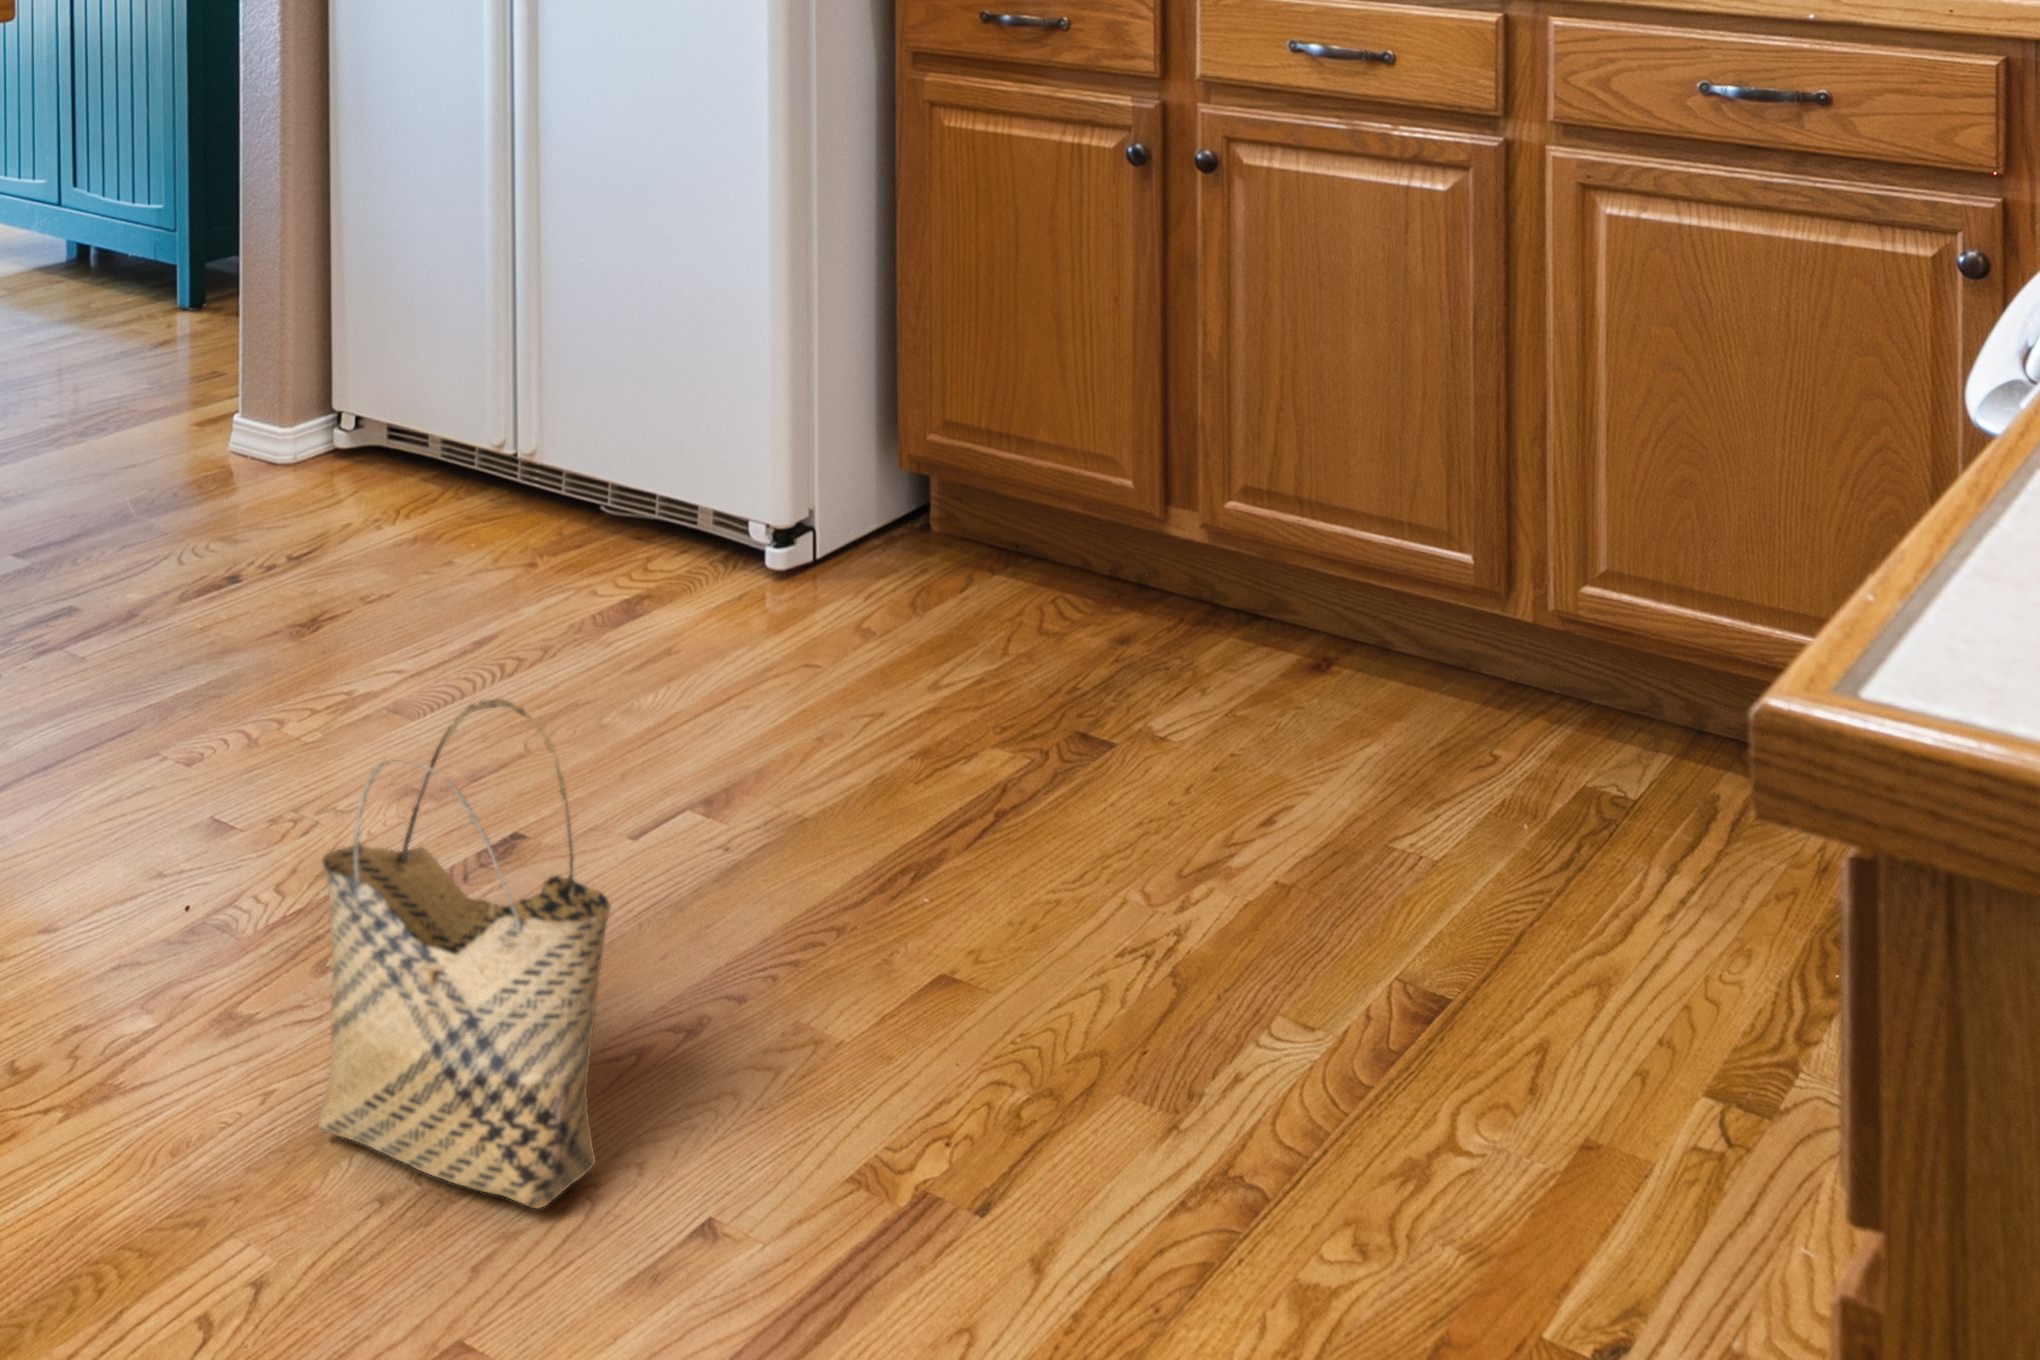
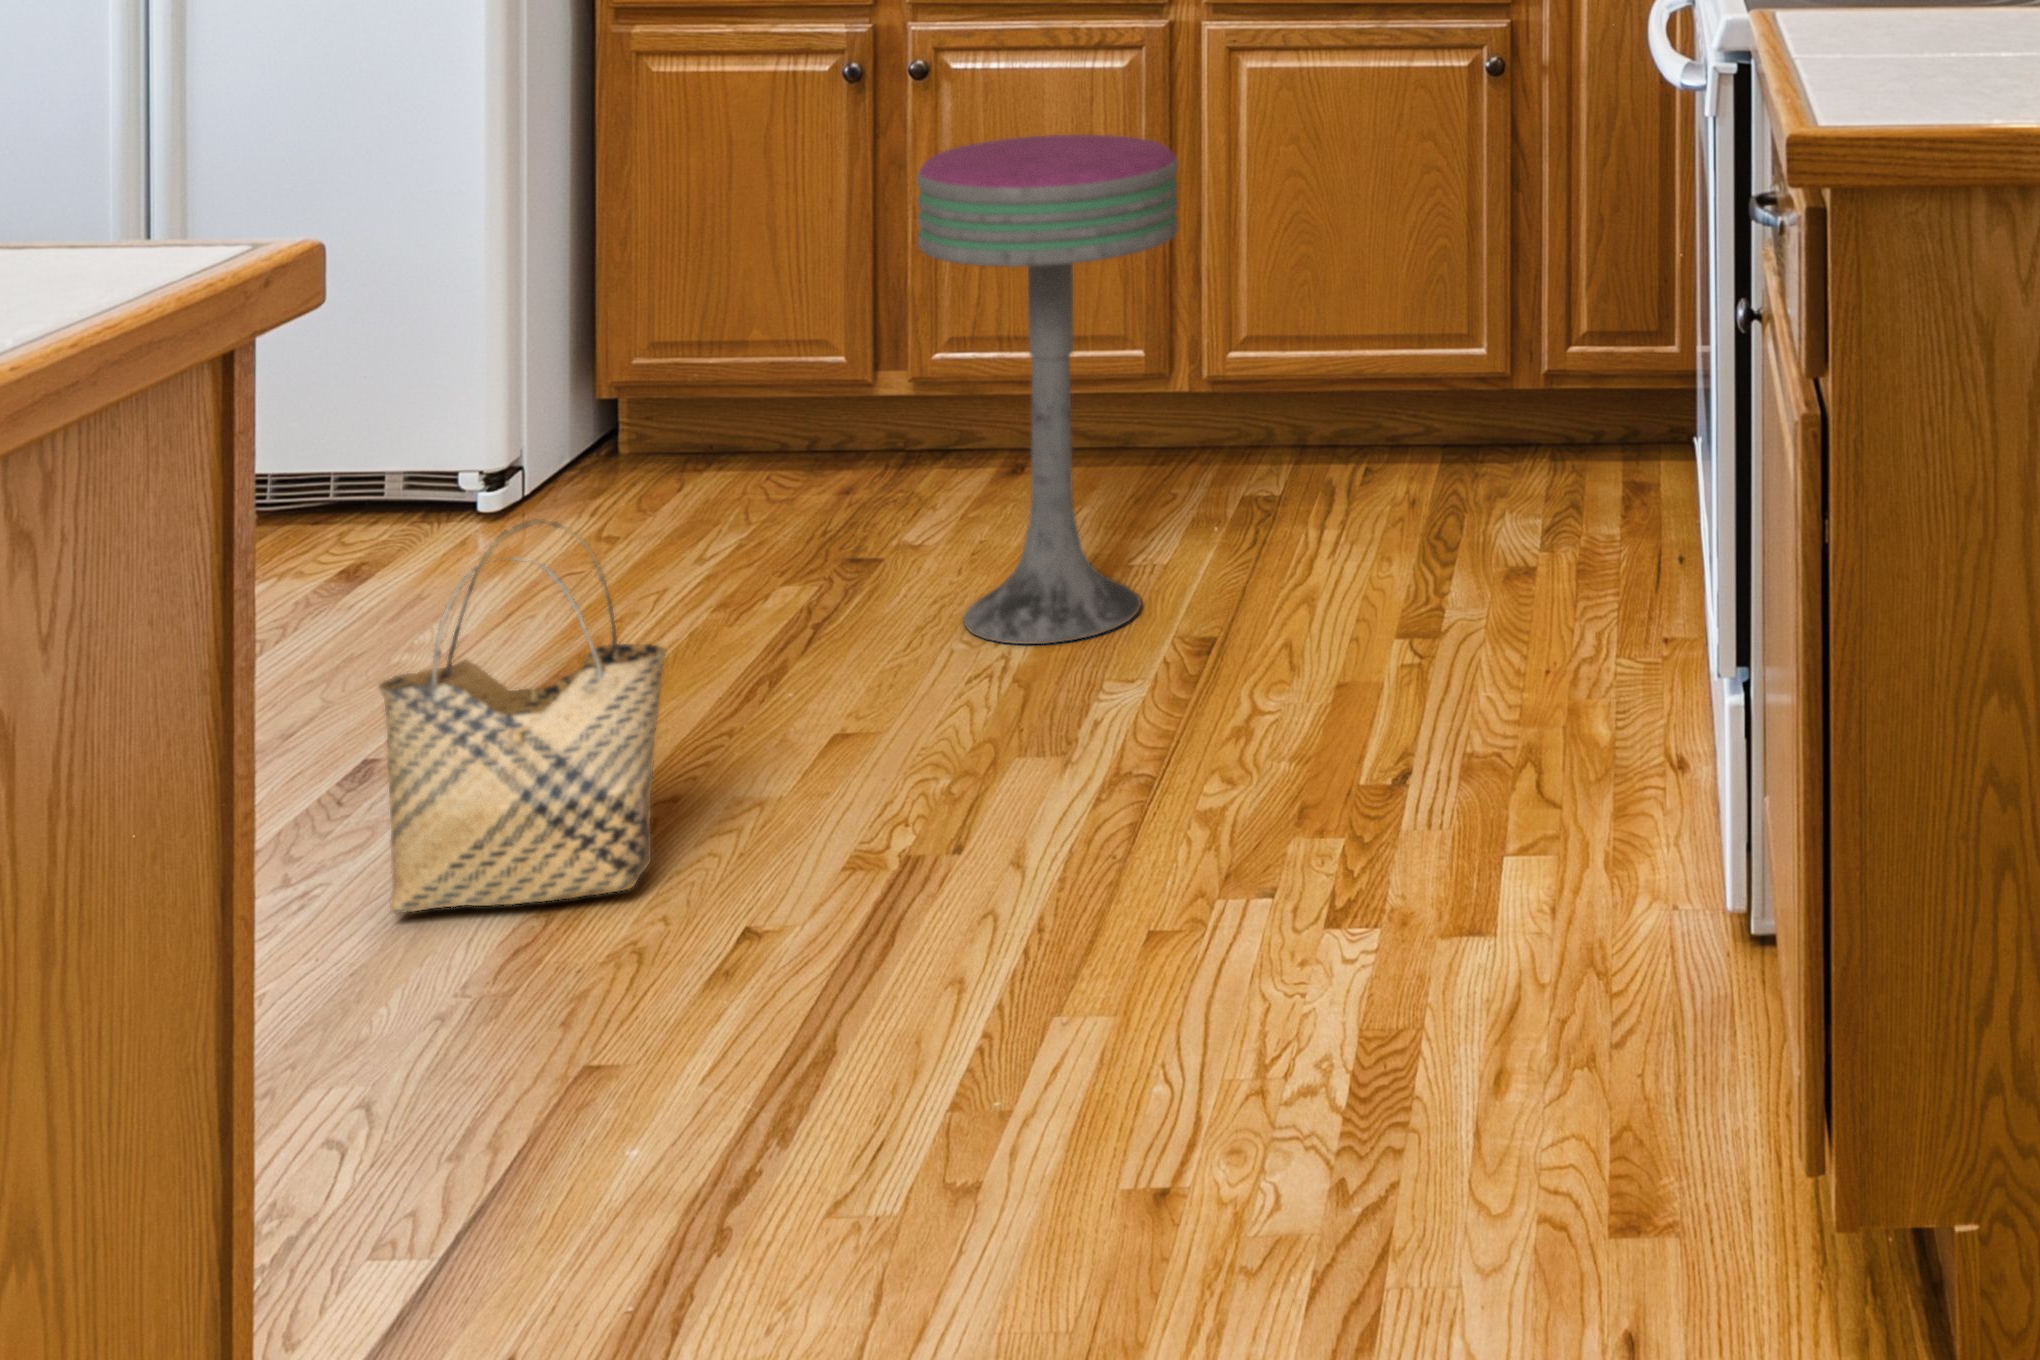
bar stool: none [1078,281,1418,975] -> present [917,135,1178,644]

